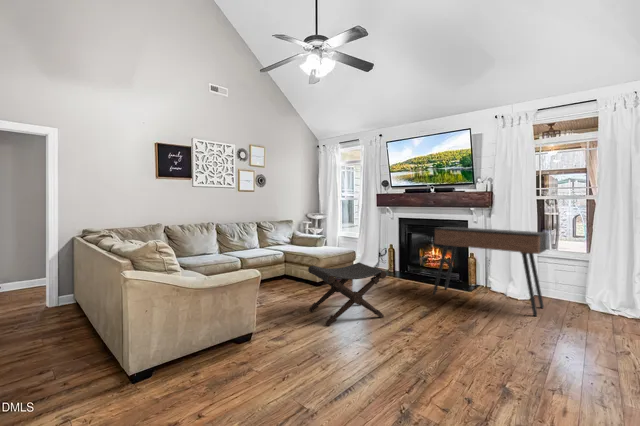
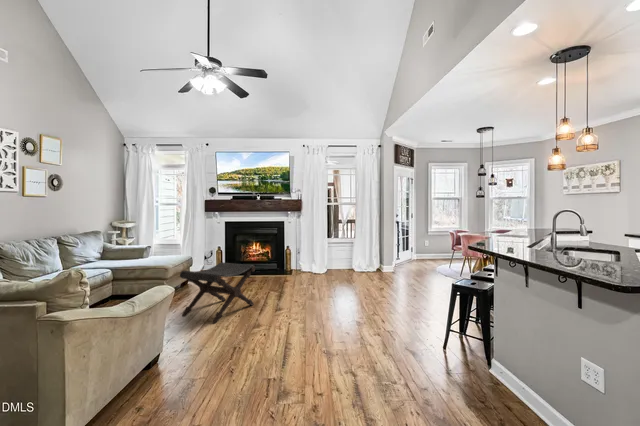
console table: present [433,227,546,316] -> none [271,227,342,282]

